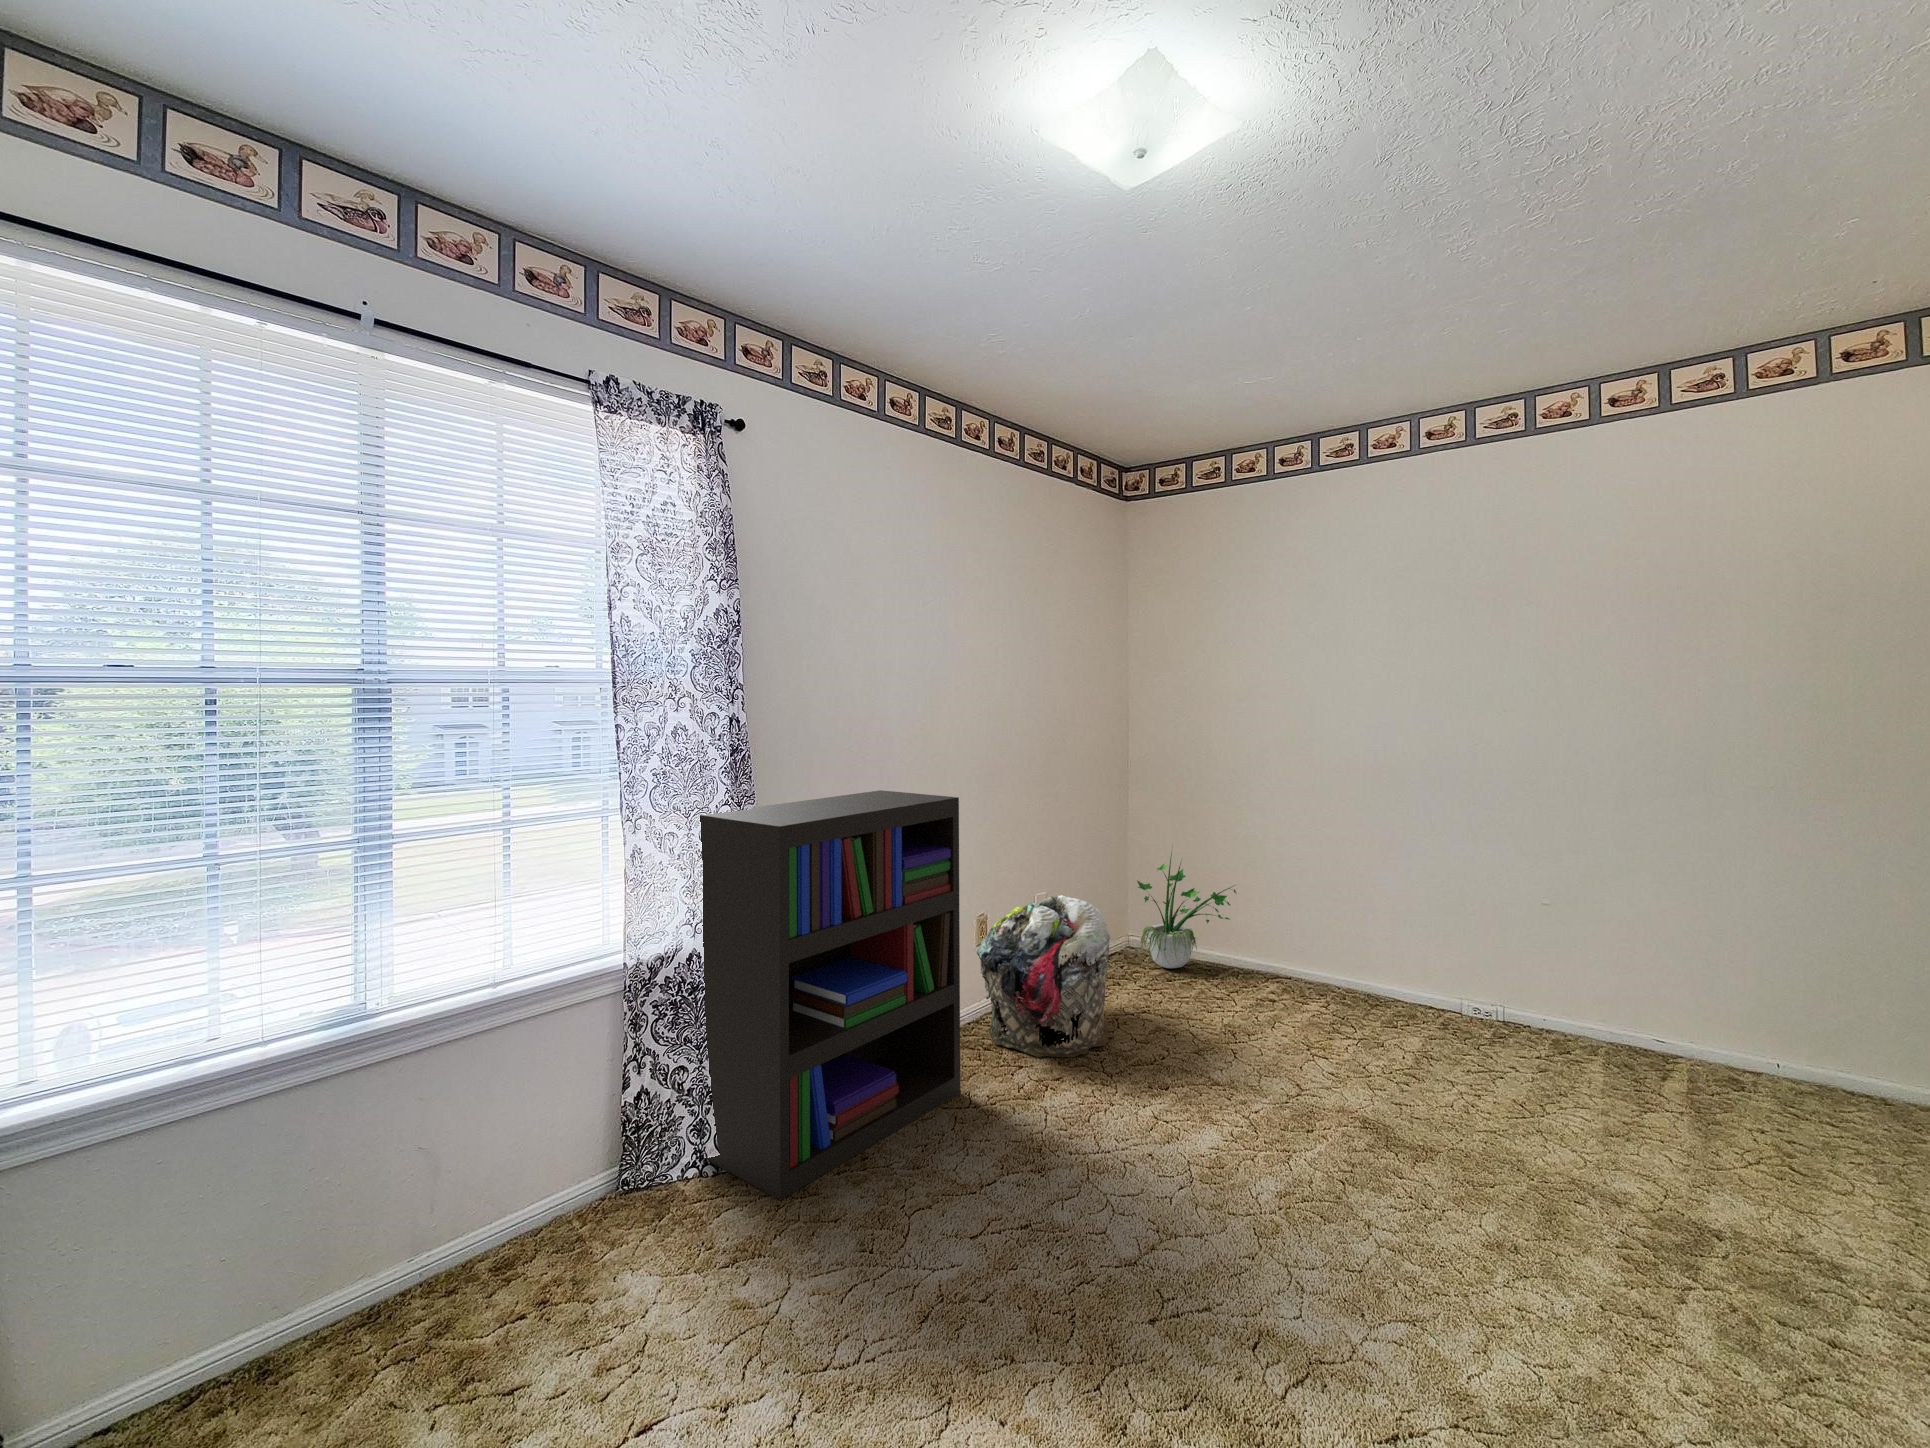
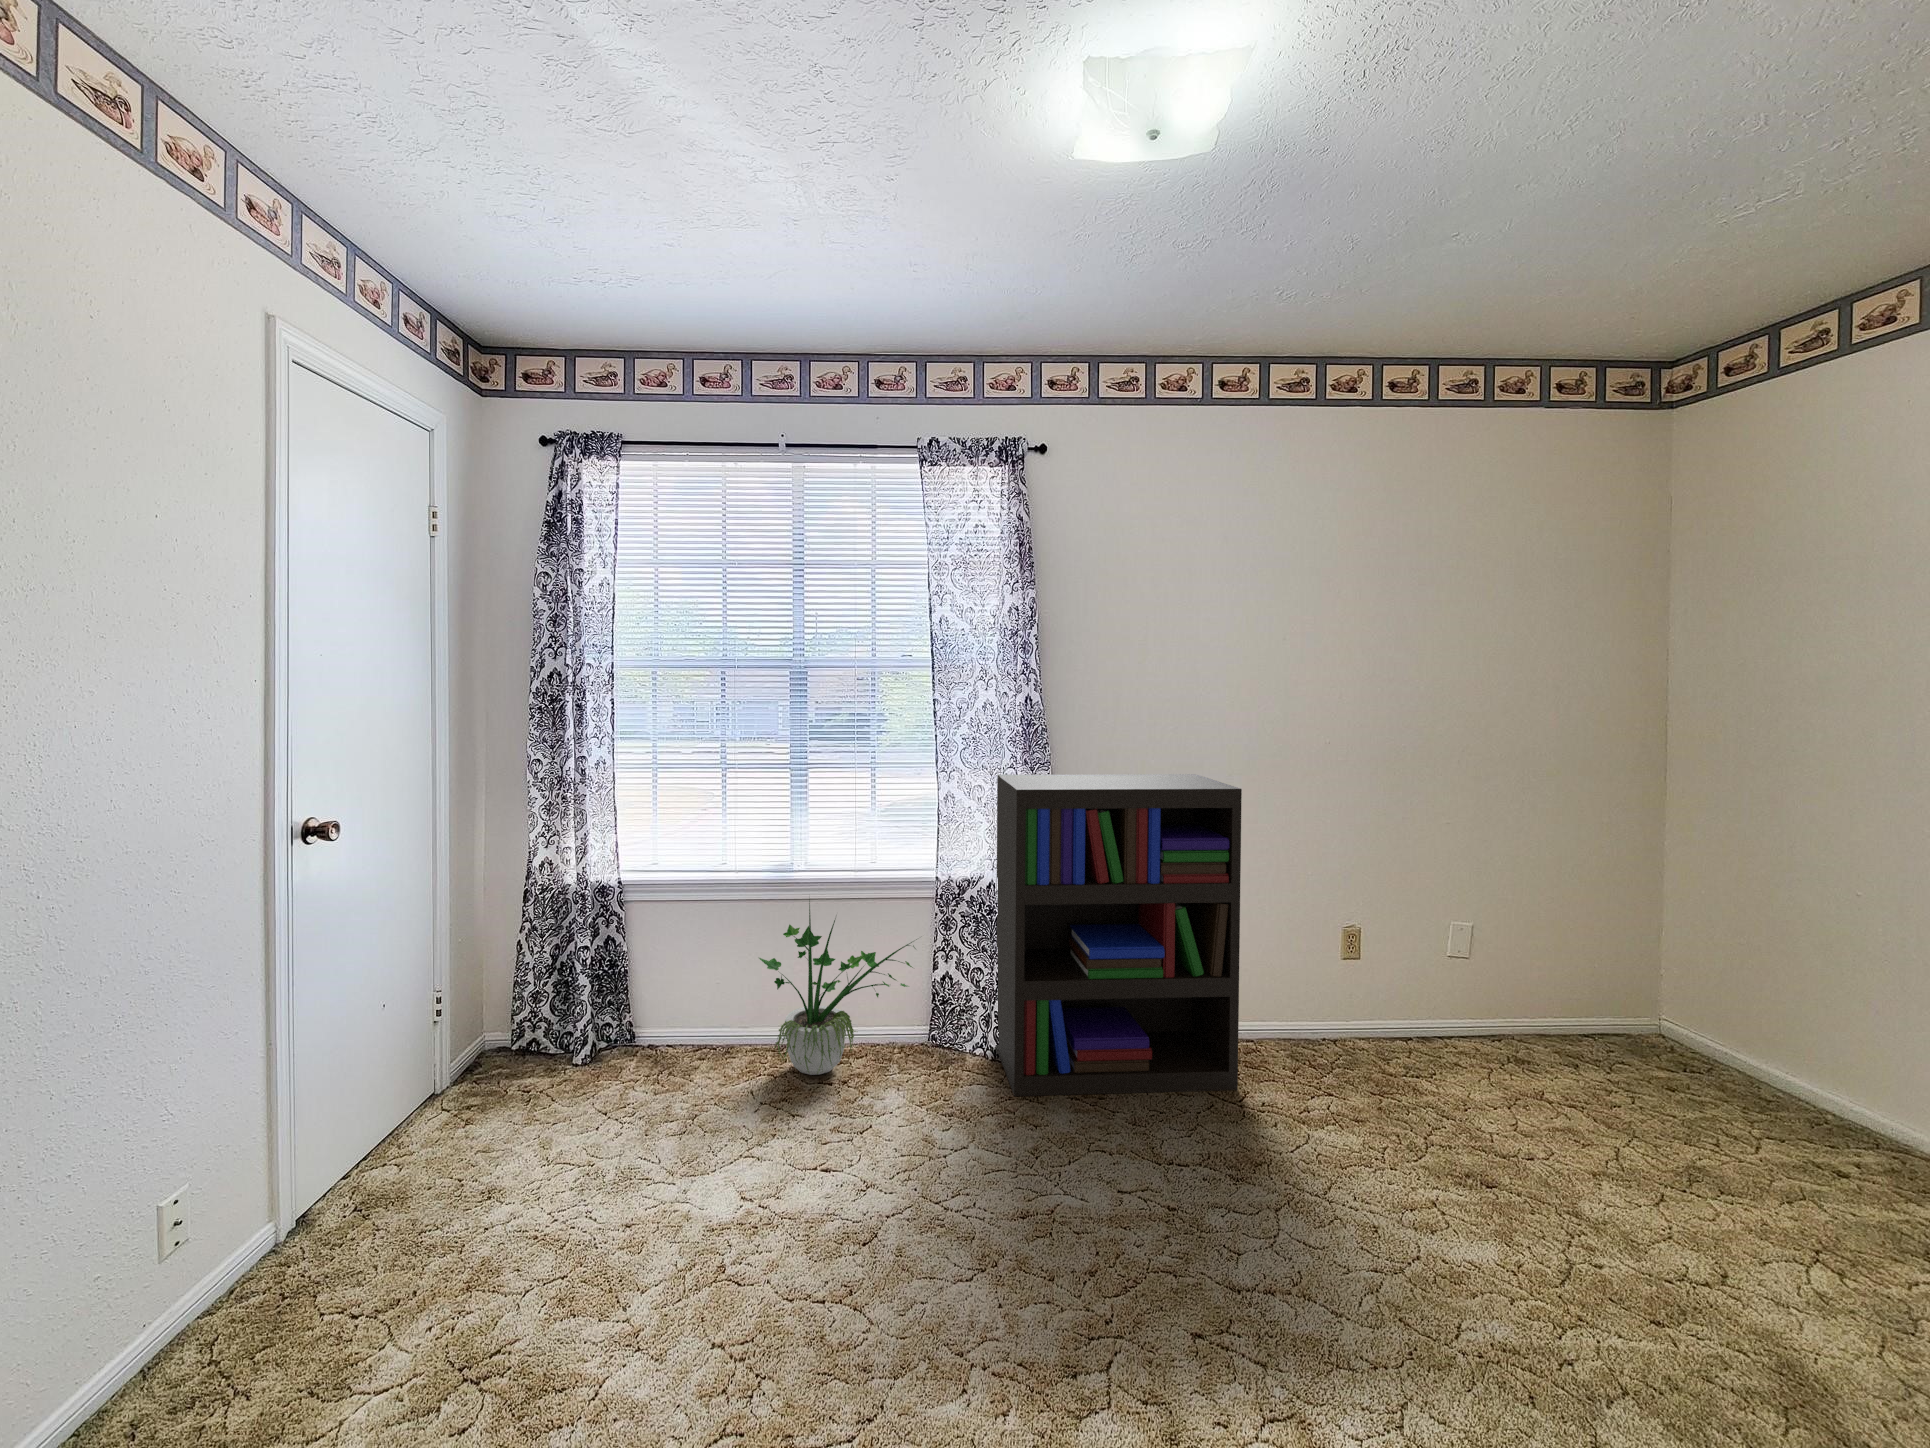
potted plant: present [1137,853,1237,968] -> present [759,903,915,1075]
laundry basket: present [977,895,1116,1058] -> none [1313,925,1498,1117]

